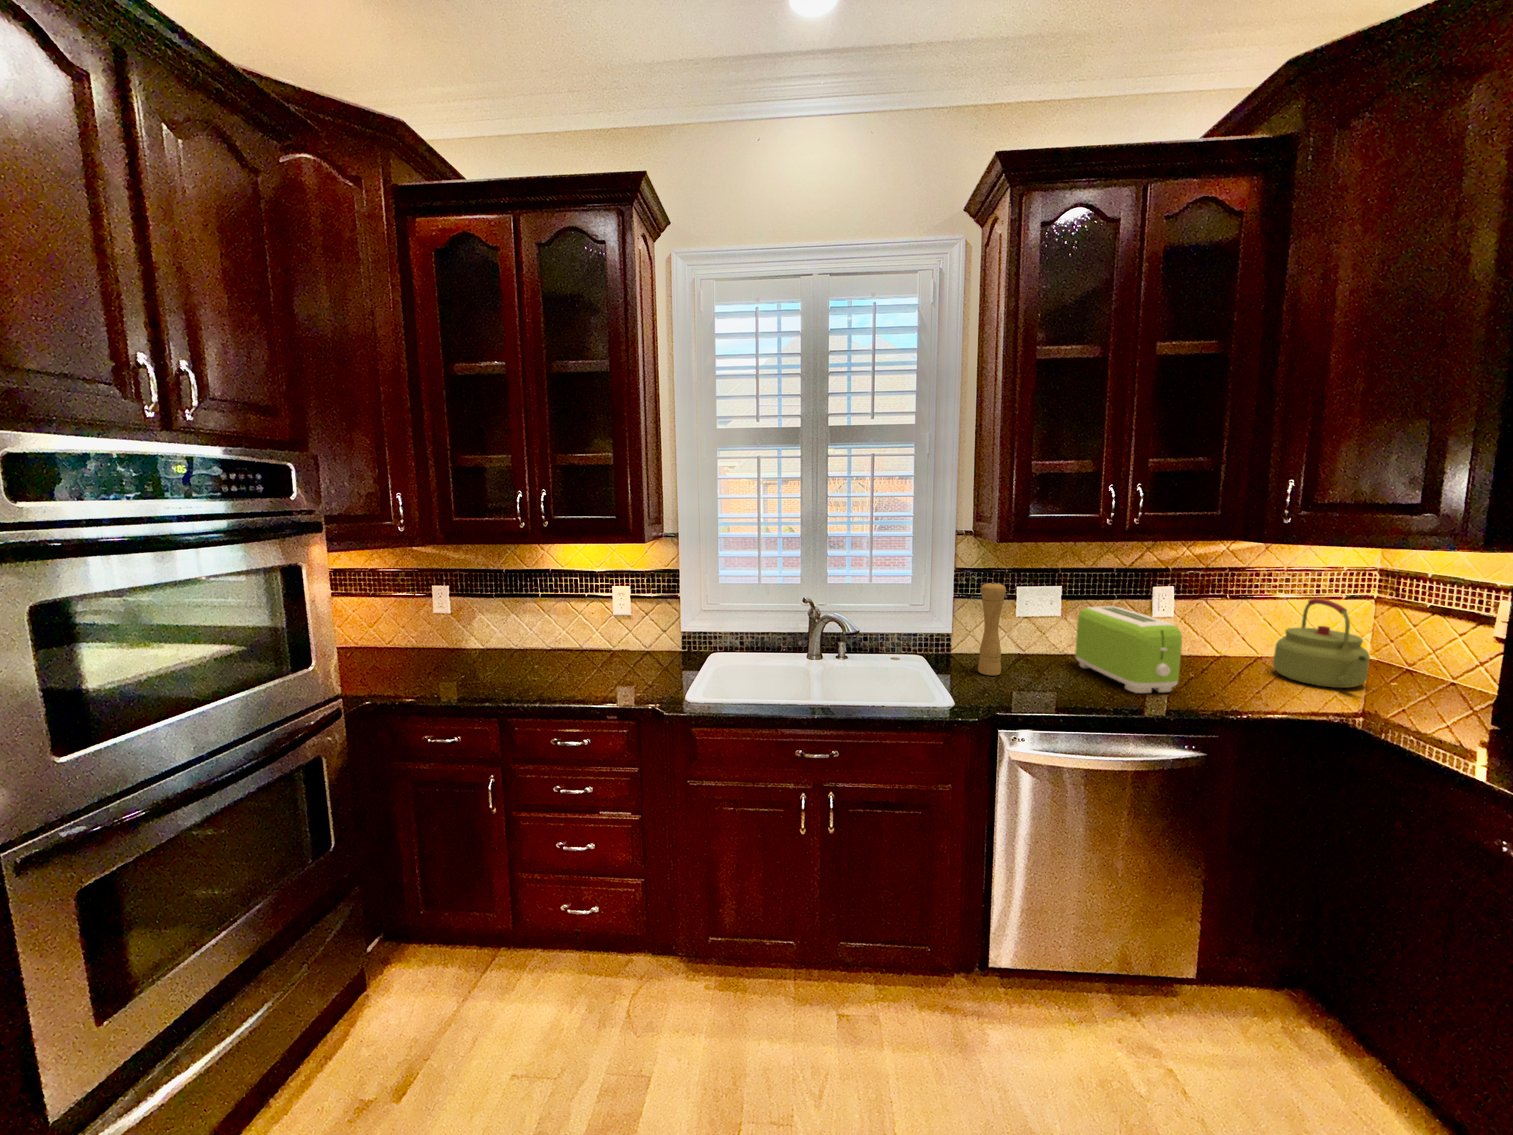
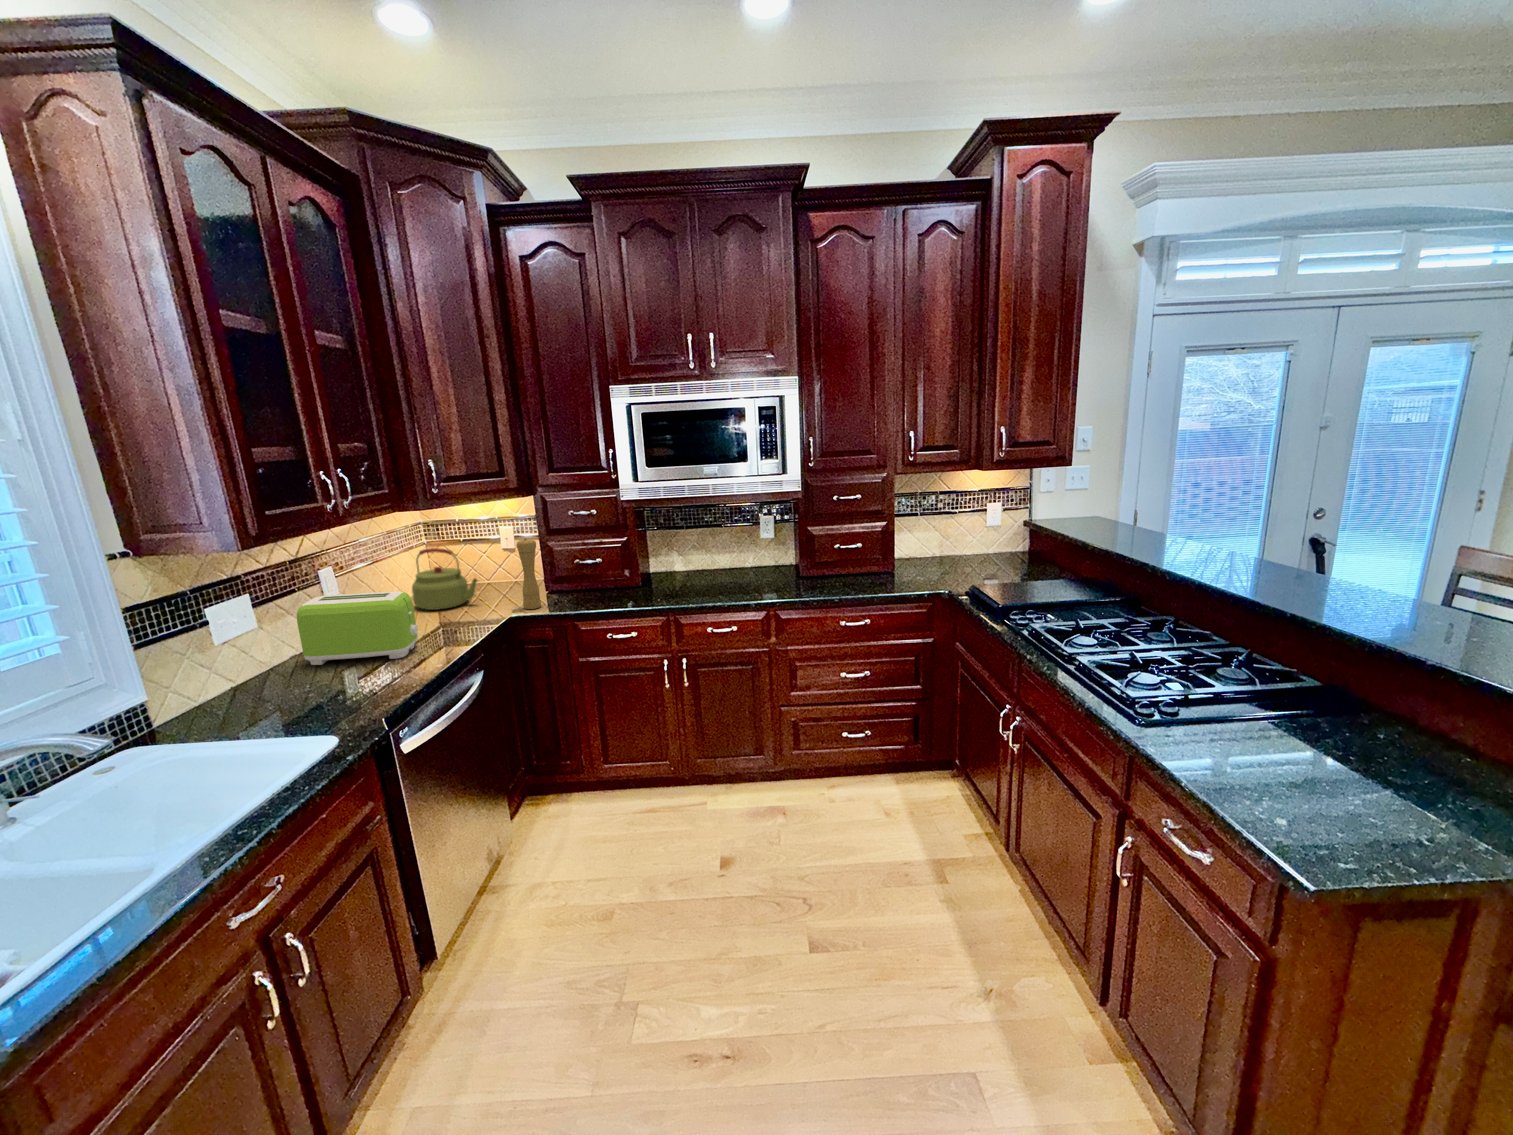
pepper mill: present [978,582,1006,675] -> present [516,538,541,609]

